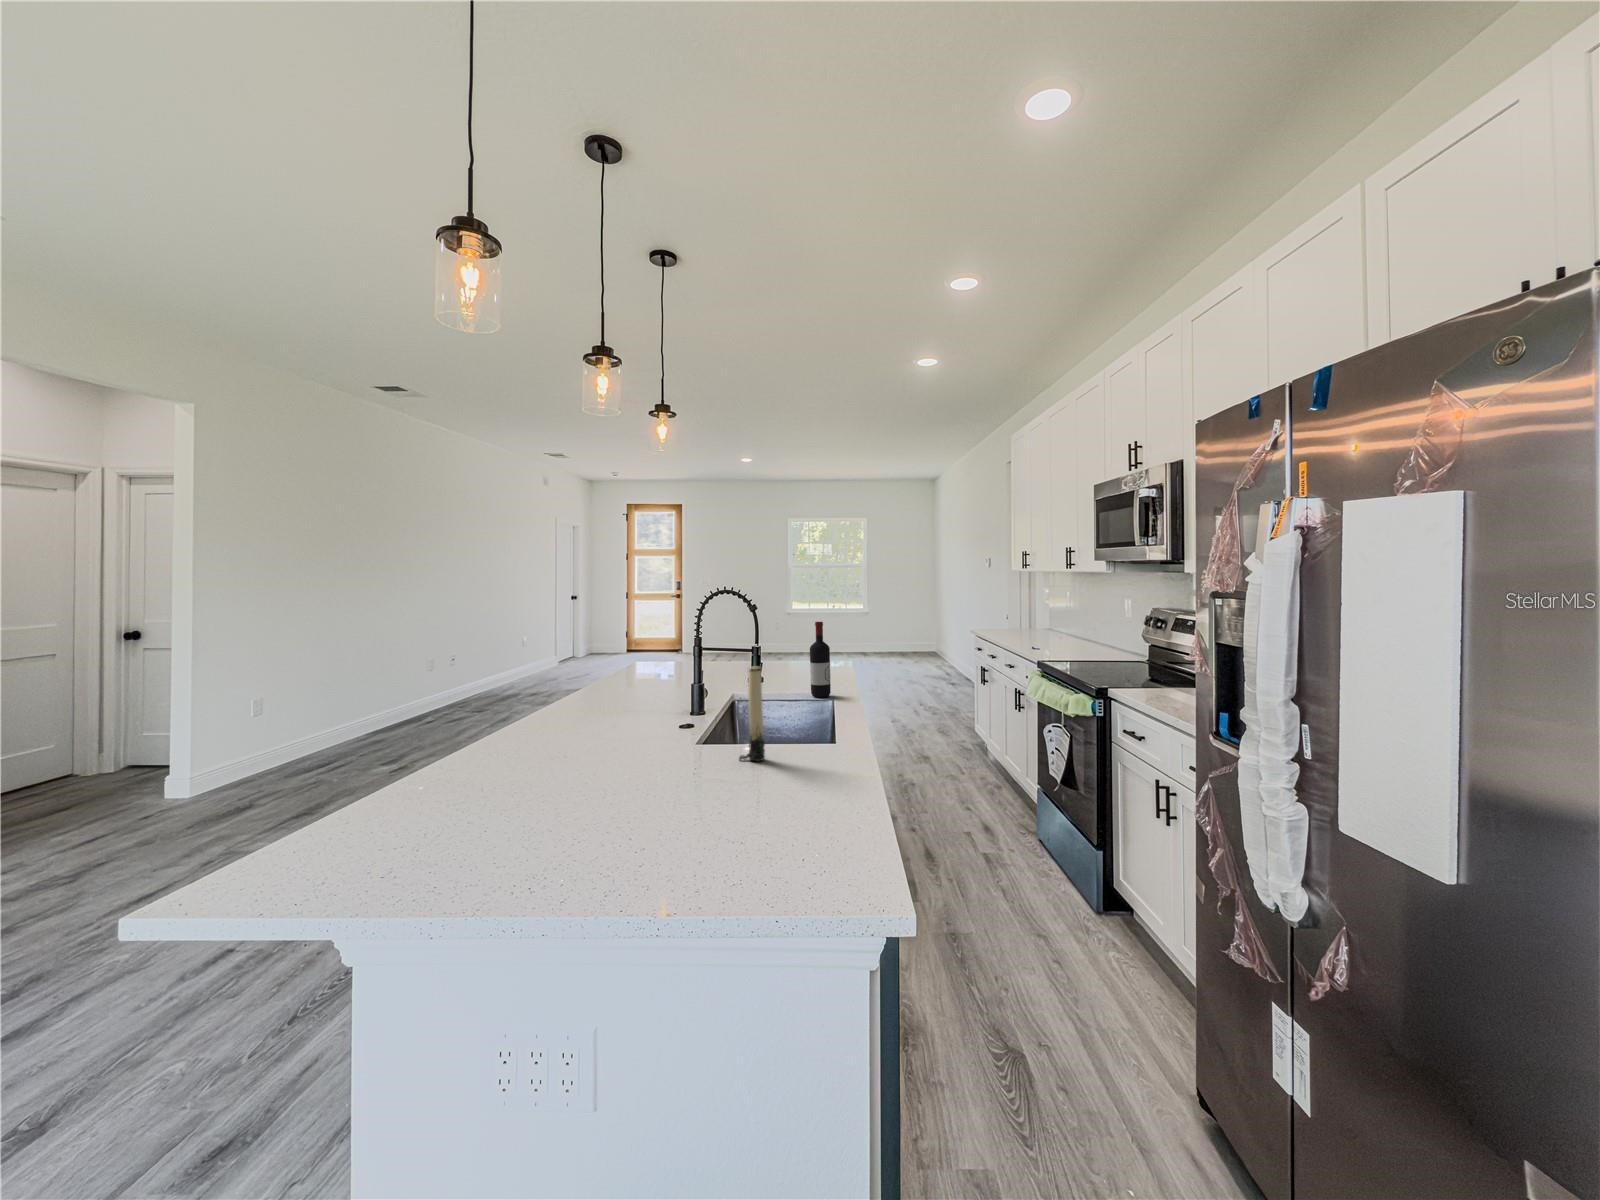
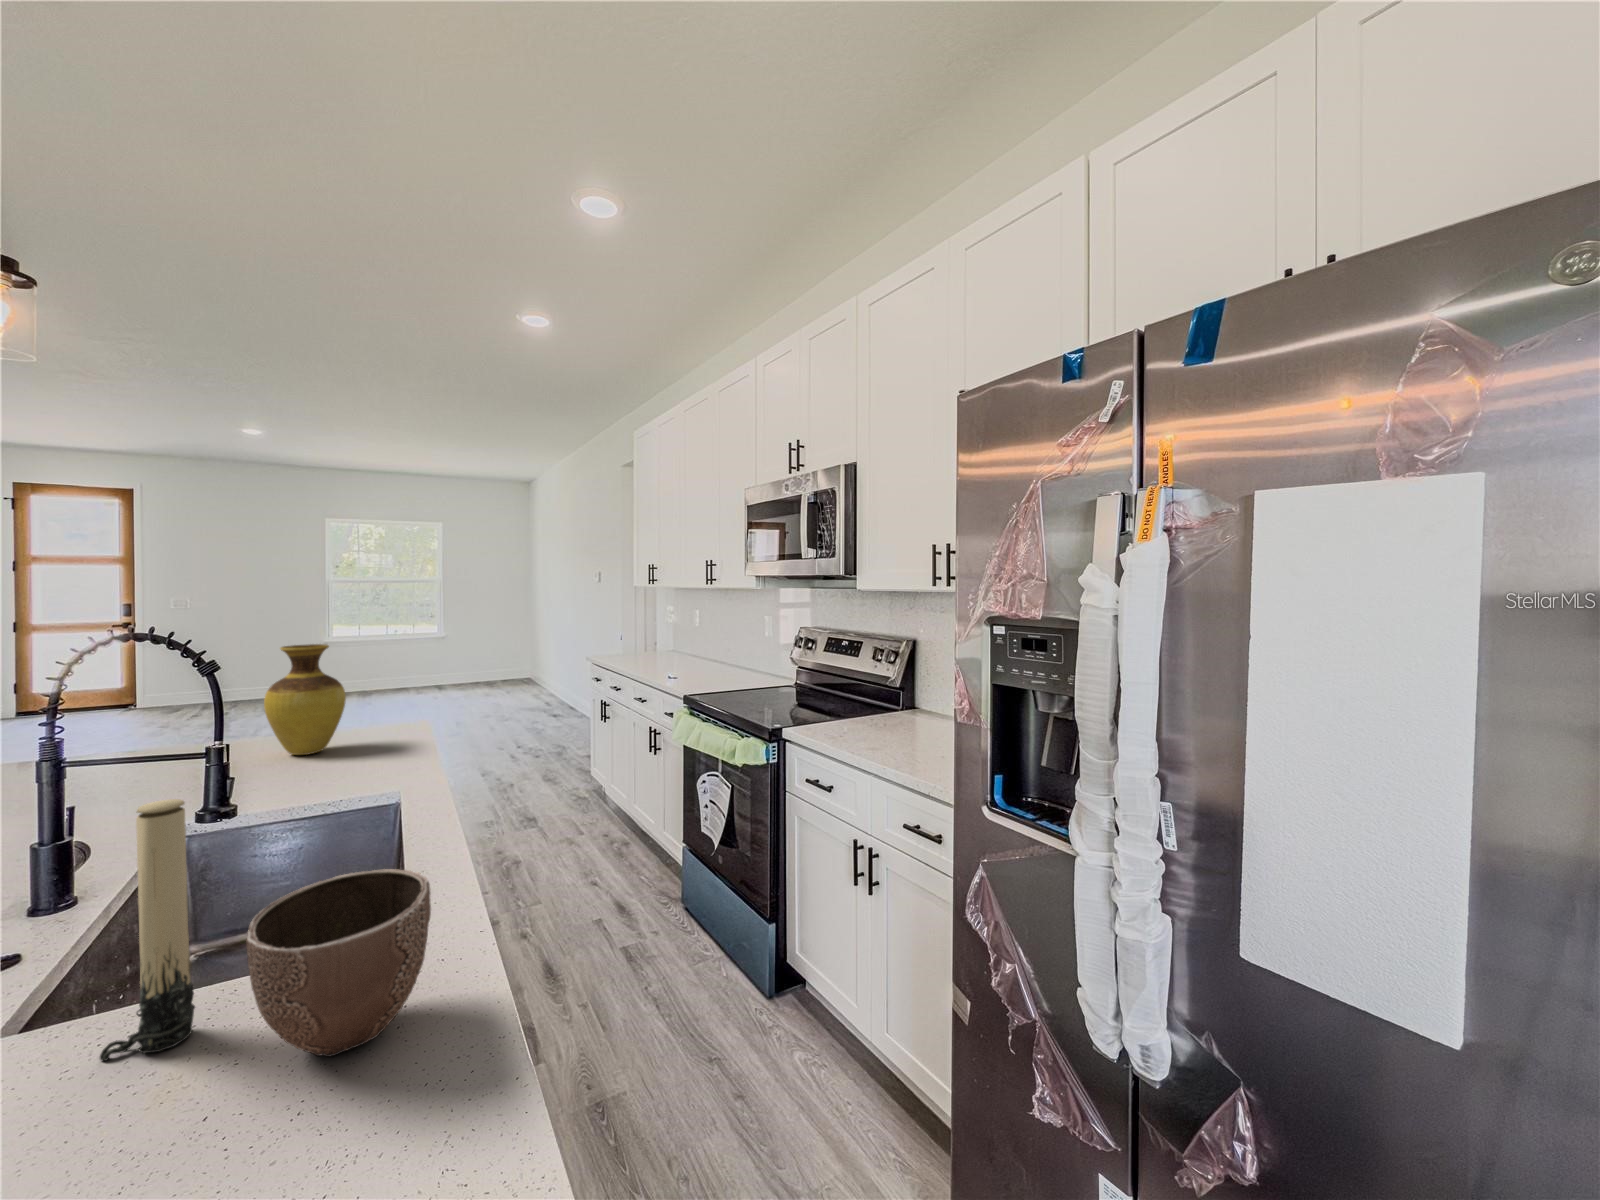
vase: none [768,614,807,679] -> present [264,644,346,755]
wine bottle: present [810,622,831,698] -> none [349,659,391,791]
decorative bowl: none [783,706,846,773] -> present [246,869,431,1057]

